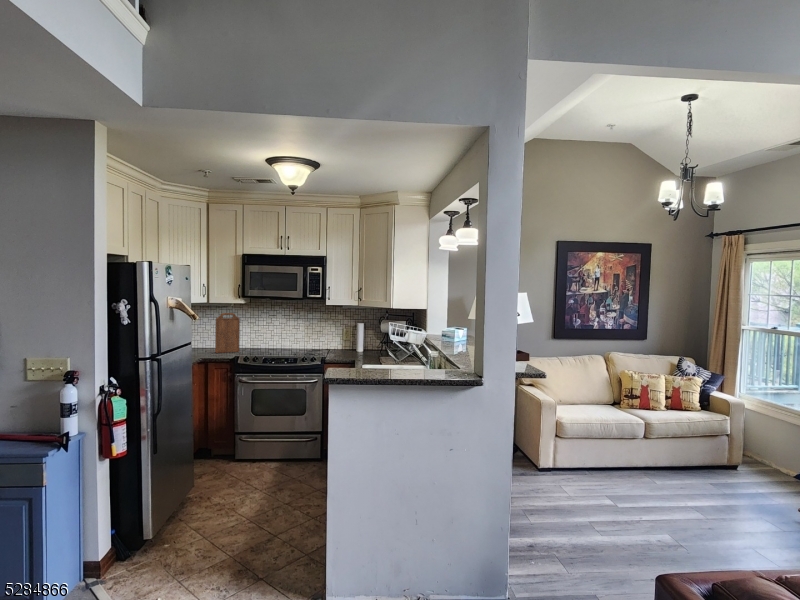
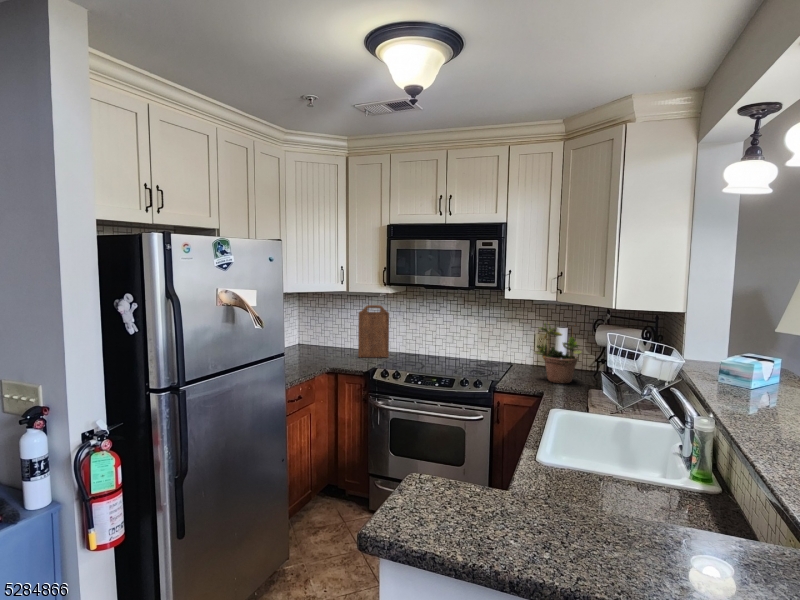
potted plant: none [346,316,375,356] -> present [535,323,582,383]

